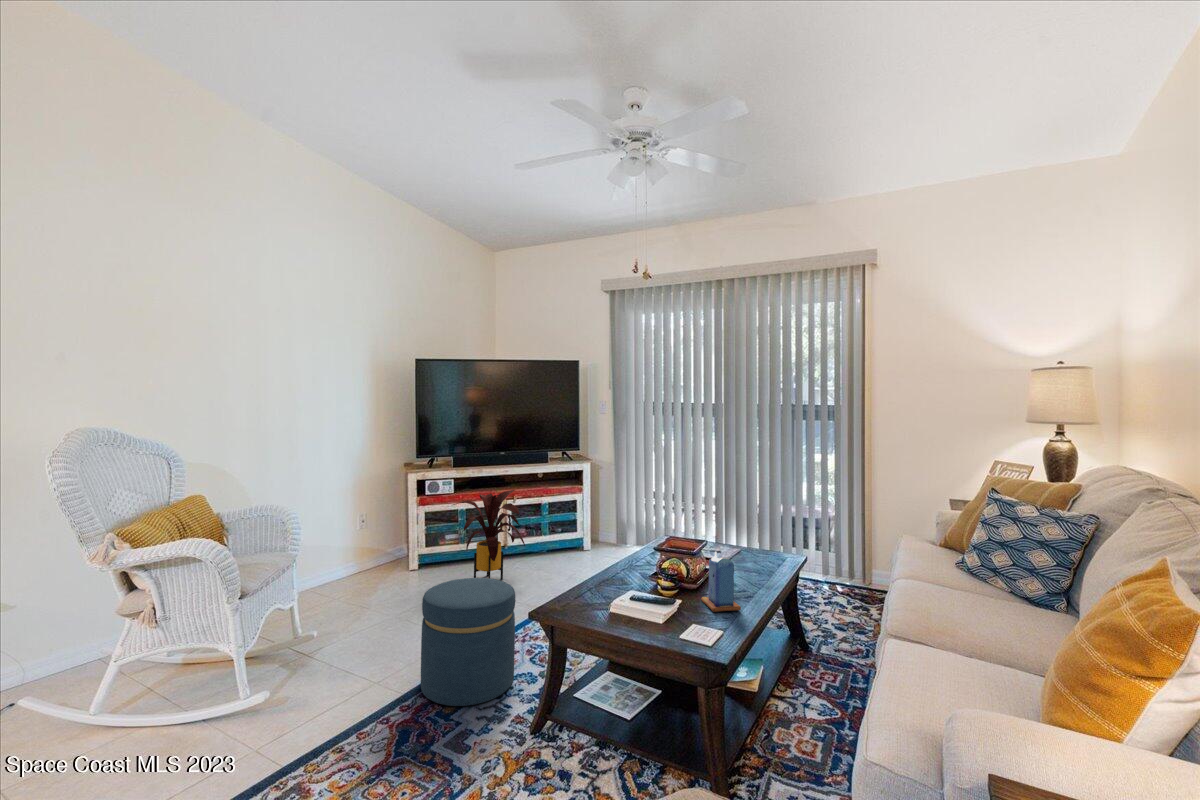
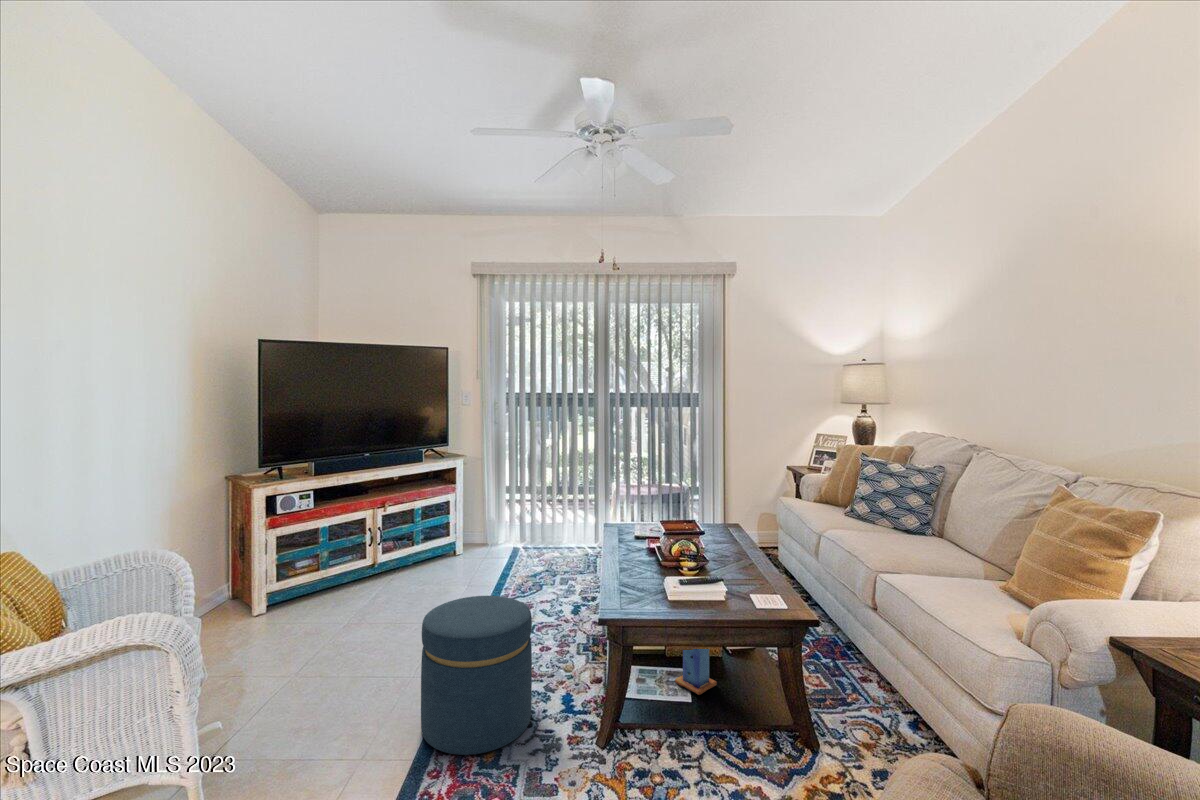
house plant: present [453,490,525,579] -> none [327,495,432,611]
candle: present [701,552,741,612] -> present [675,649,717,695]

